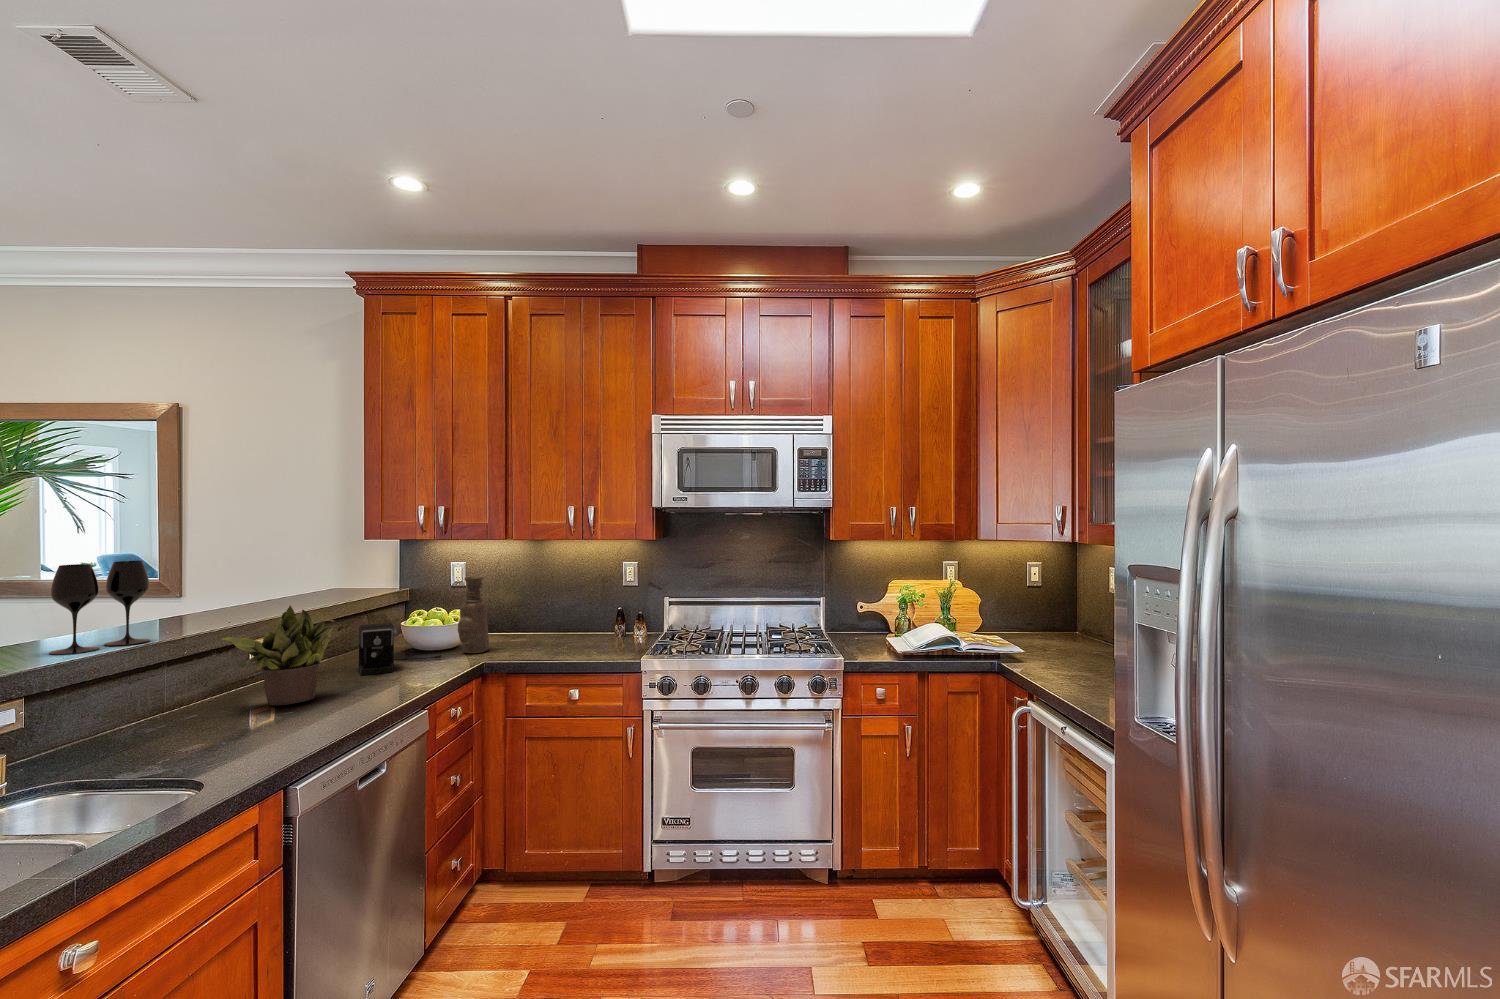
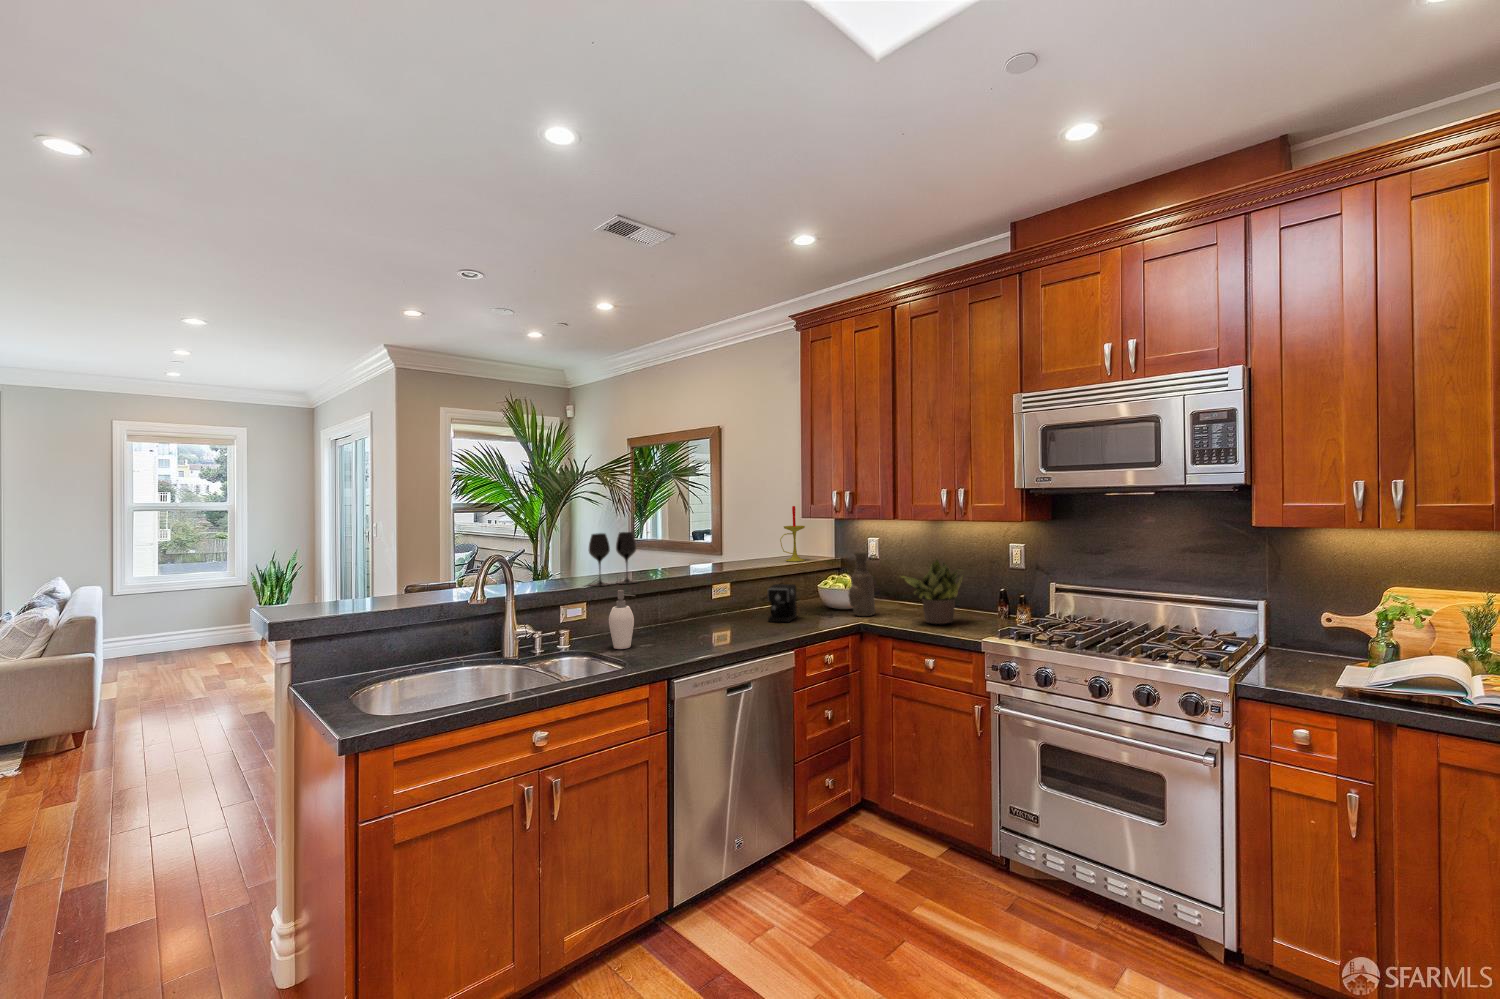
candle: none [329,522,365,596] -> present [780,506,805,561]
potted plant: present [220,605,336,705] -> present [902,559,963,624]
soap dispenser: none [137,652,201,748] -> present [609,590,635,649]

